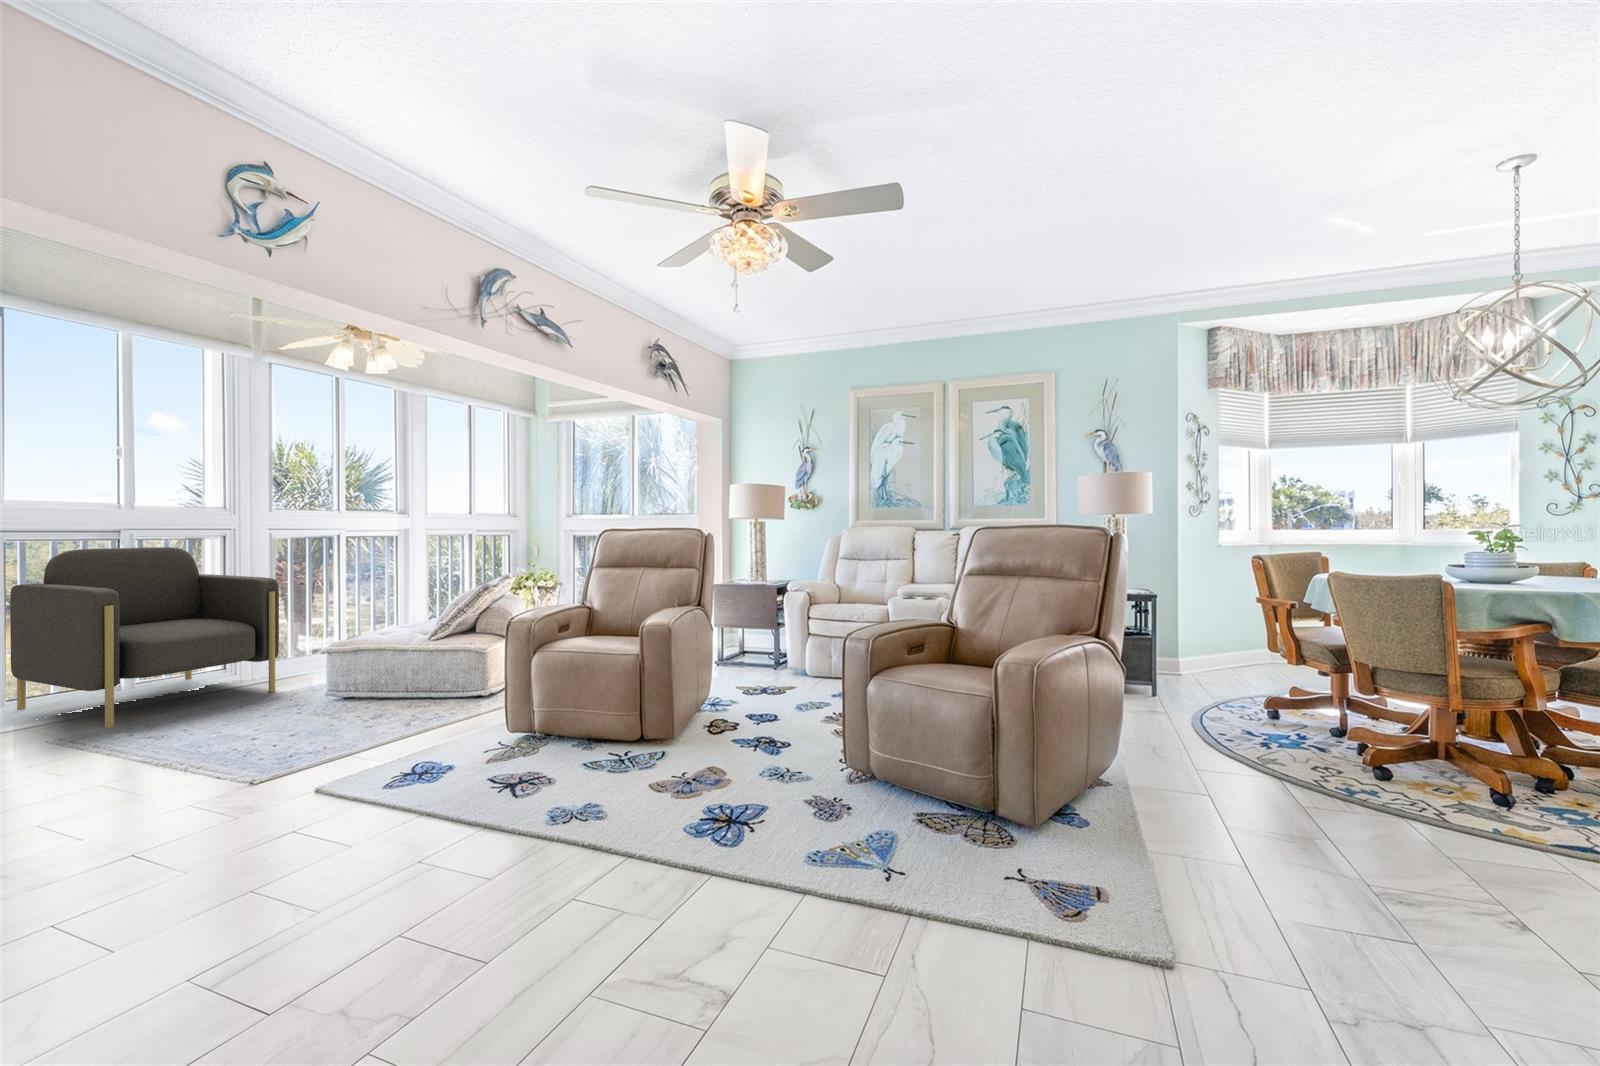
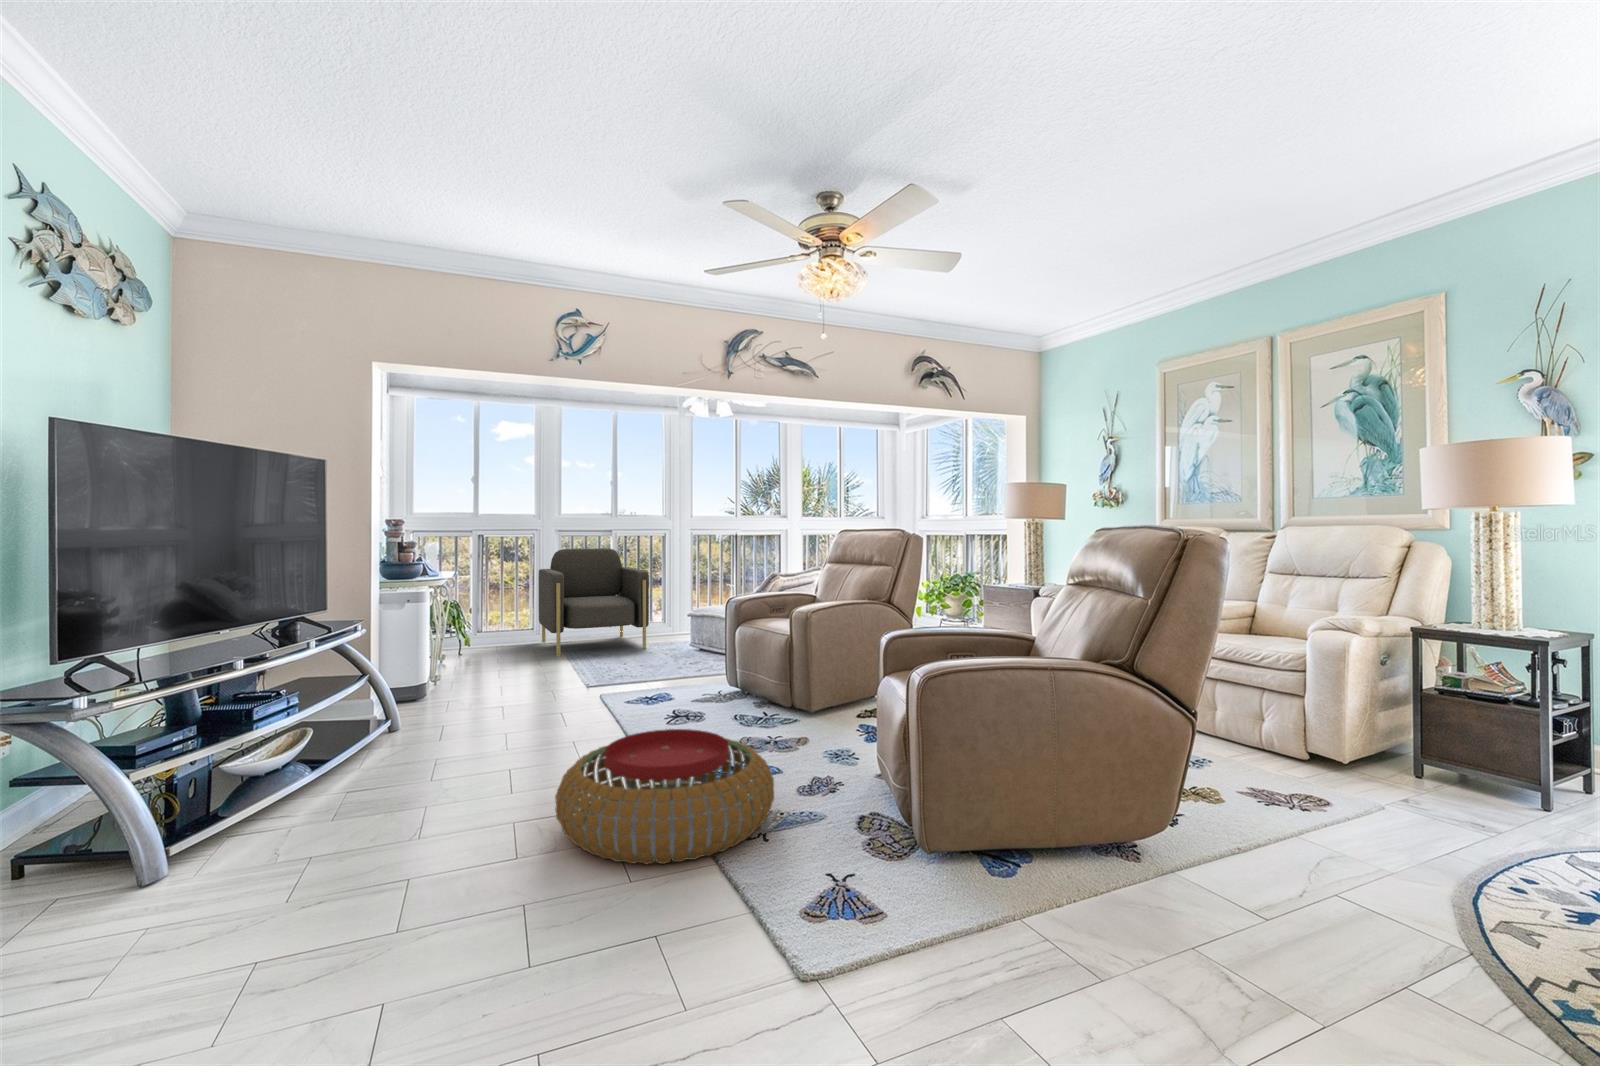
pouf: none [651,774,940,993] -> present [555,729,774,864]

